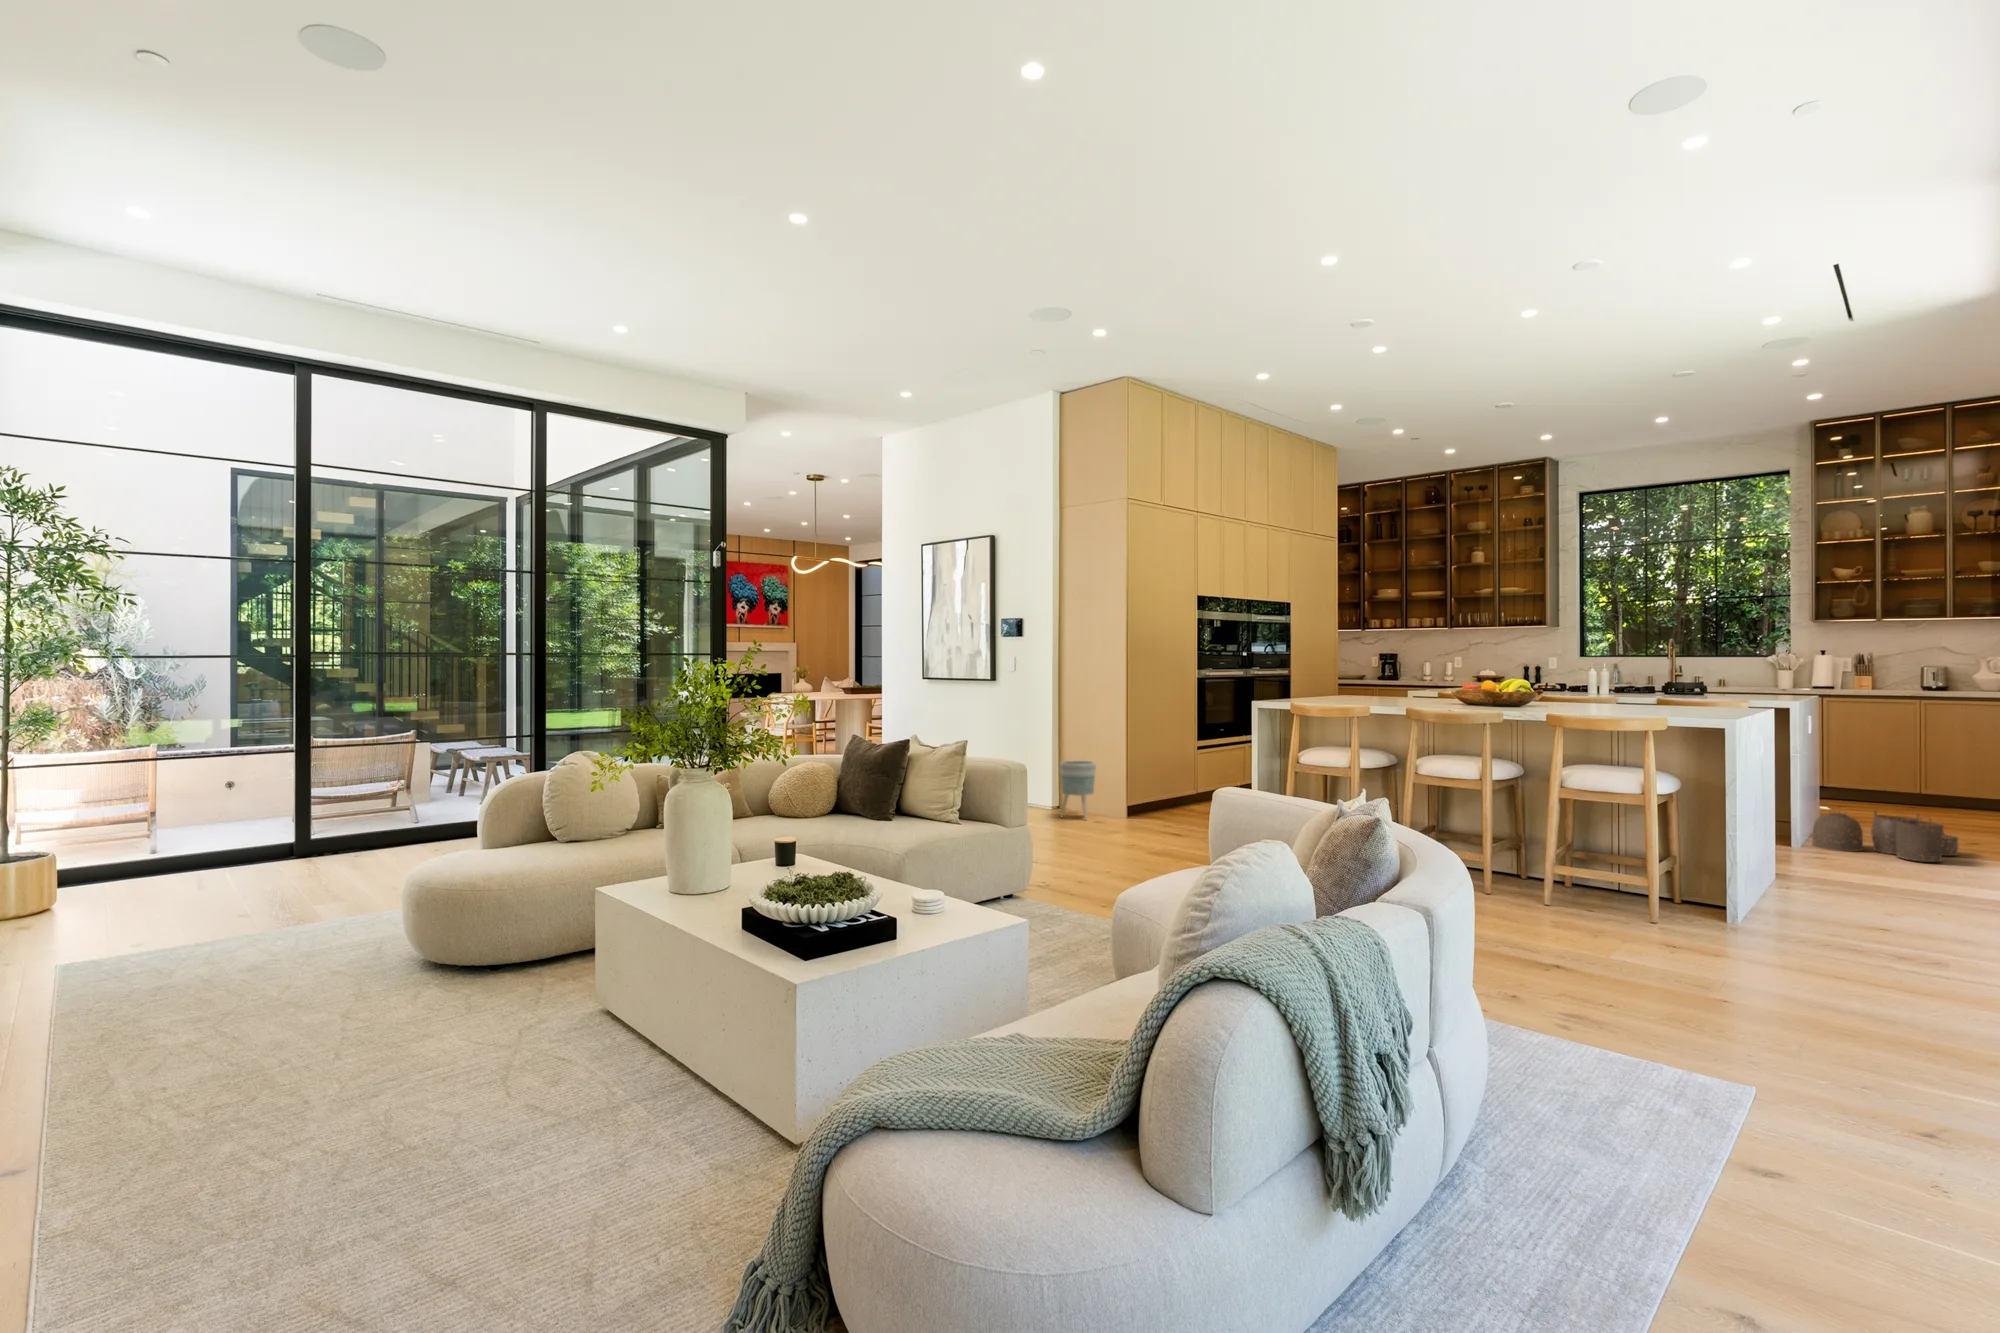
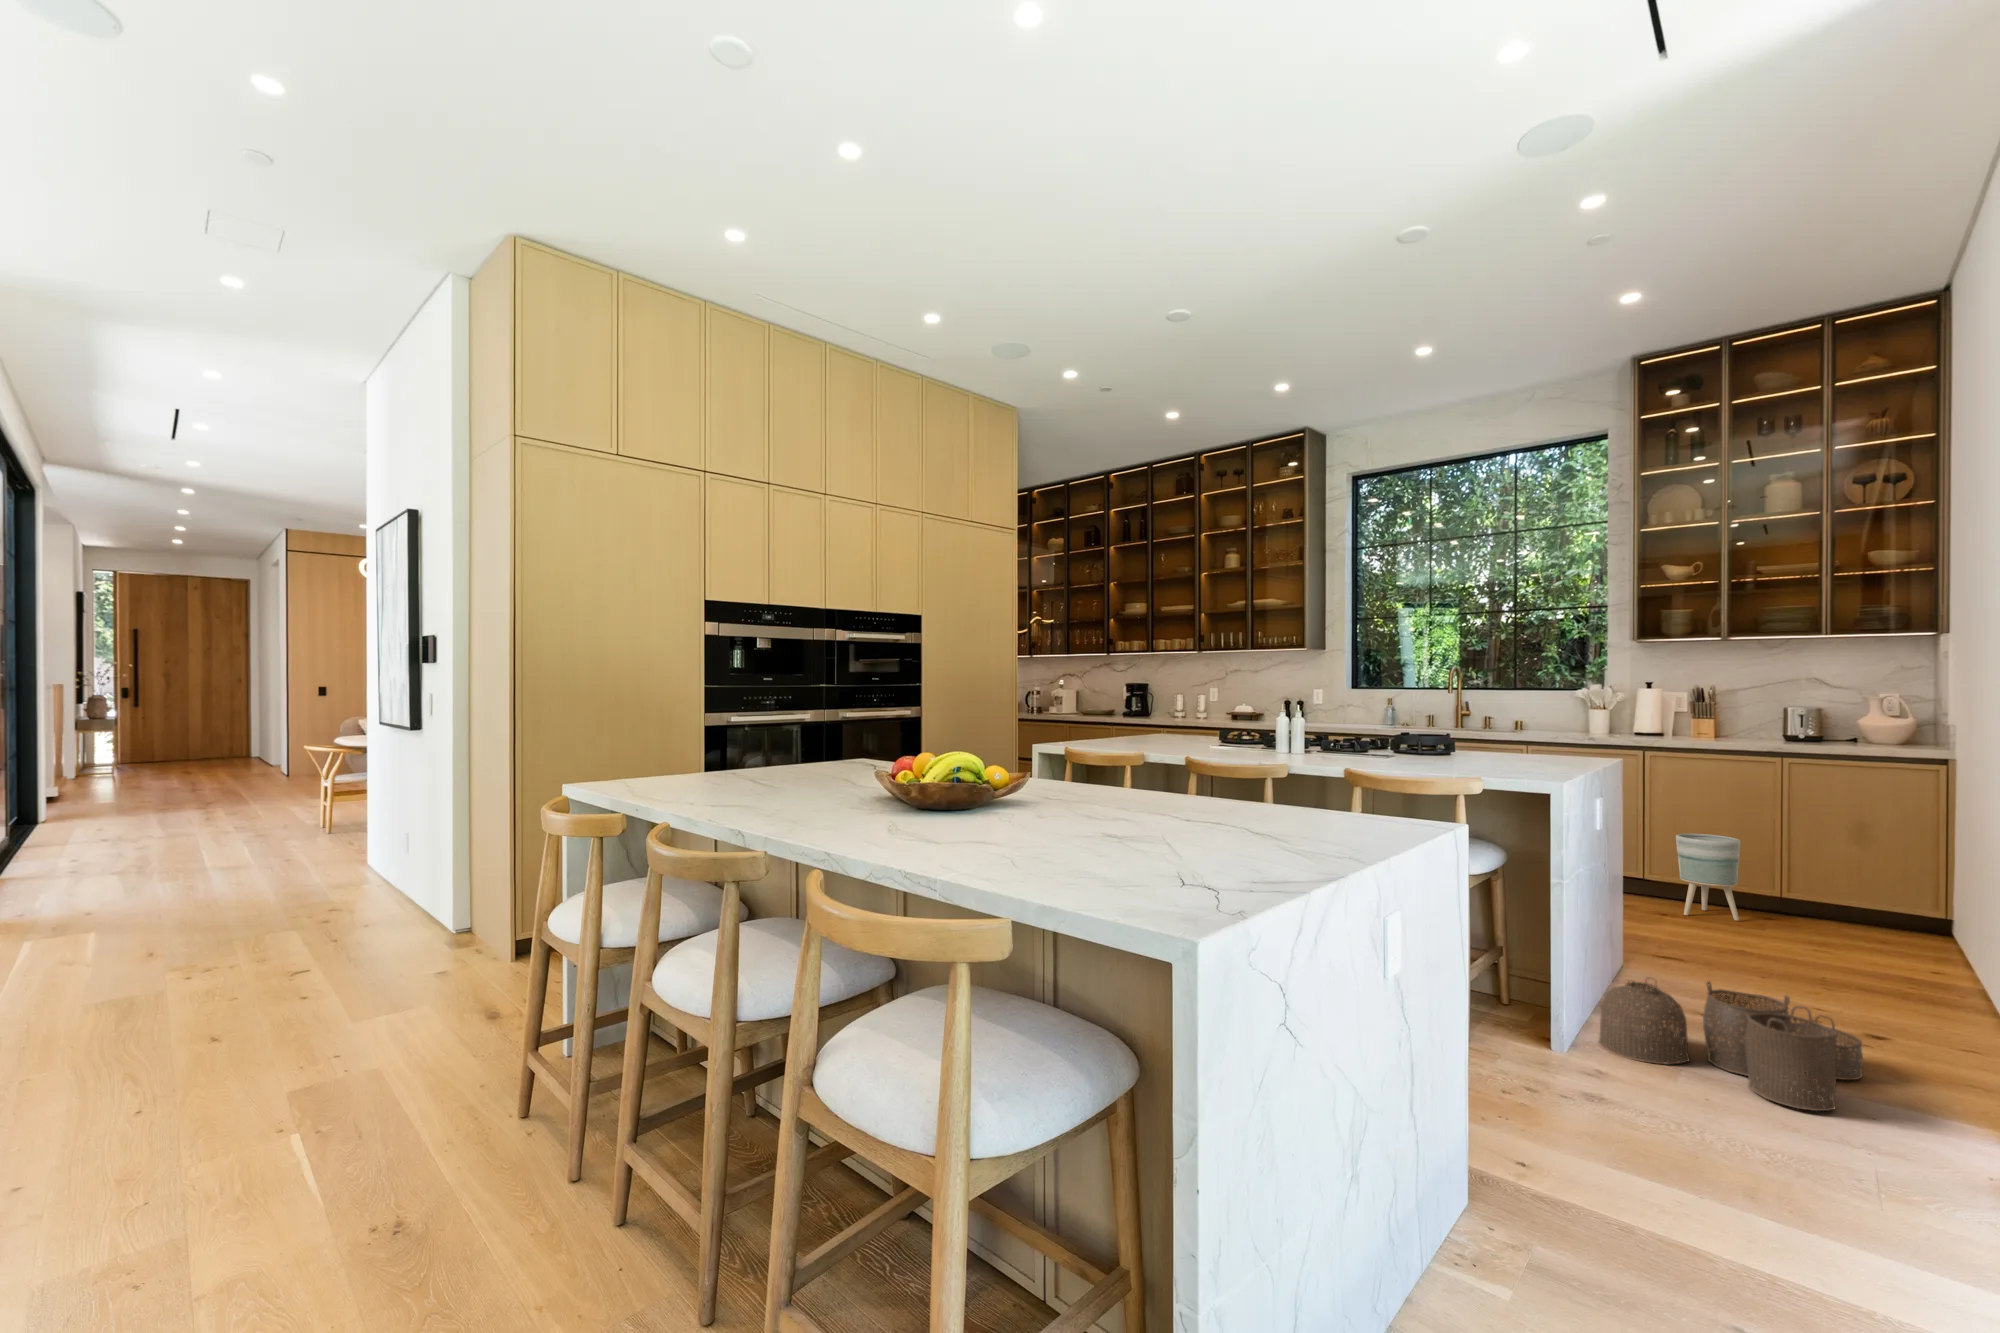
planter: present [1060,761,1096,820] -> present [1676,834,1740,921]

